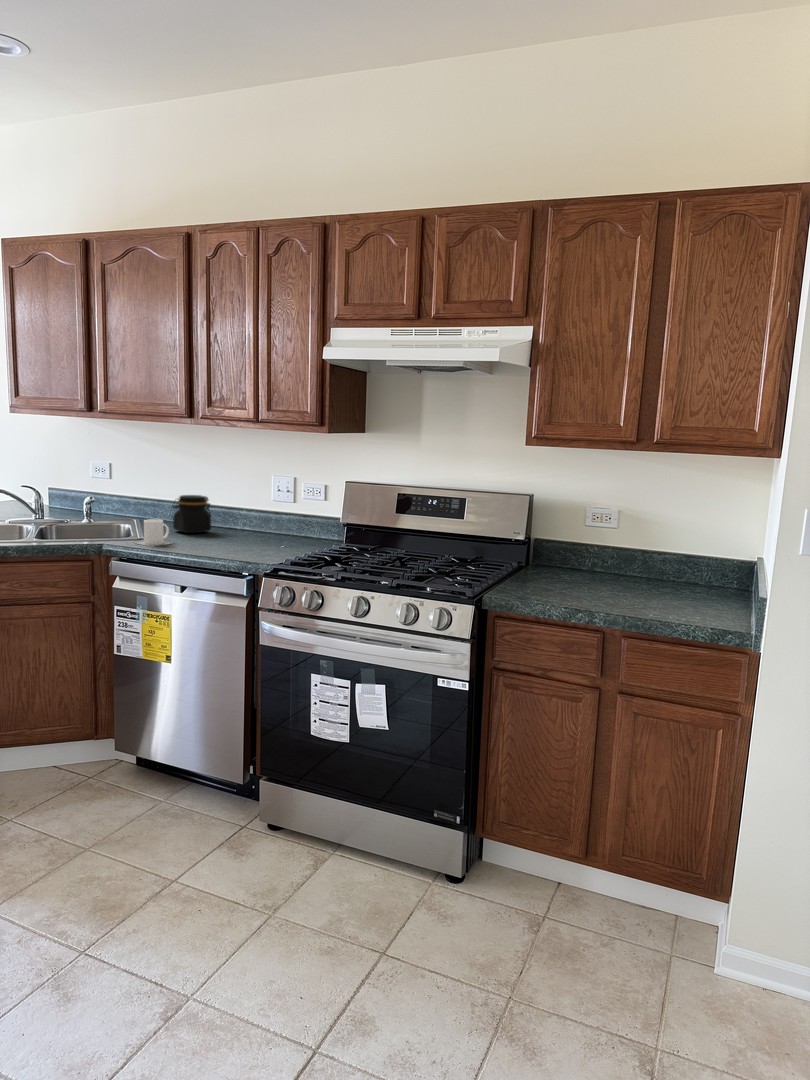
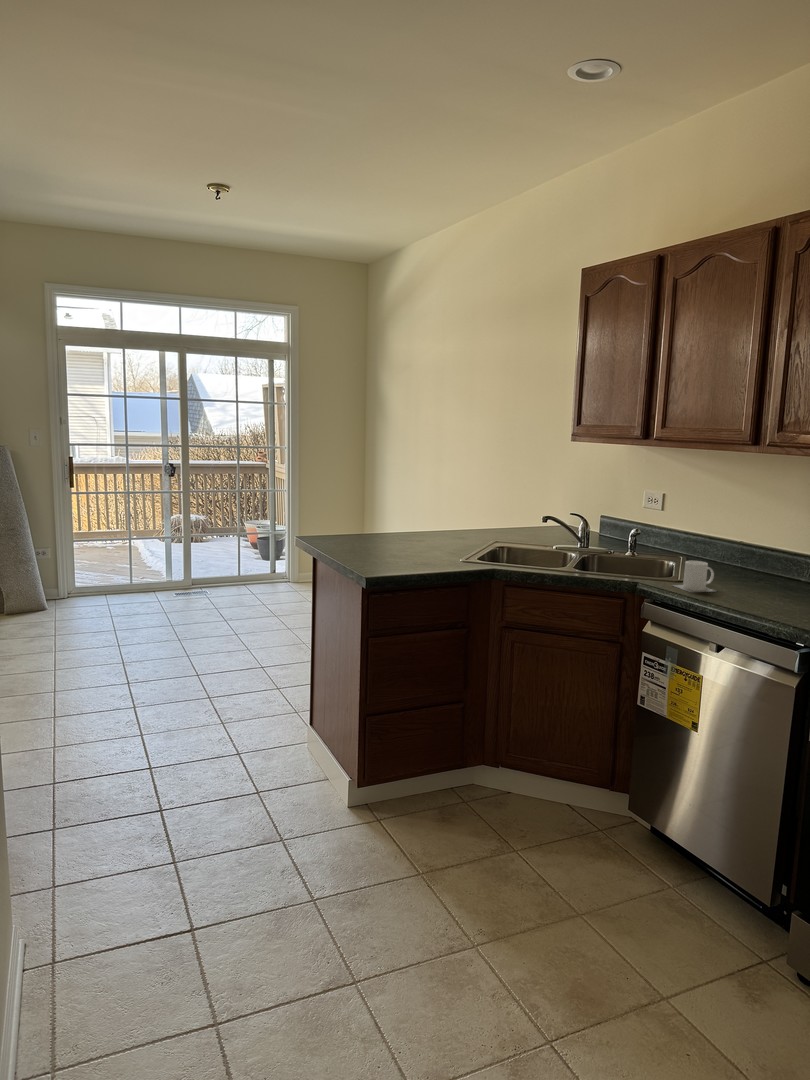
jar: present [172,495,211,533] -> none [722,535,771,581]

